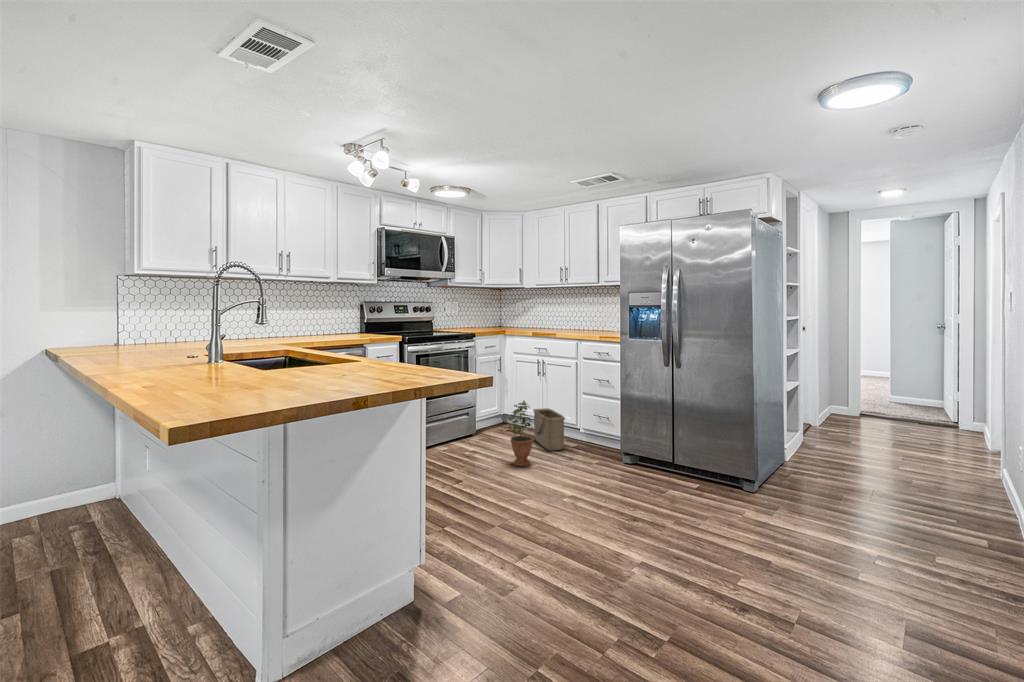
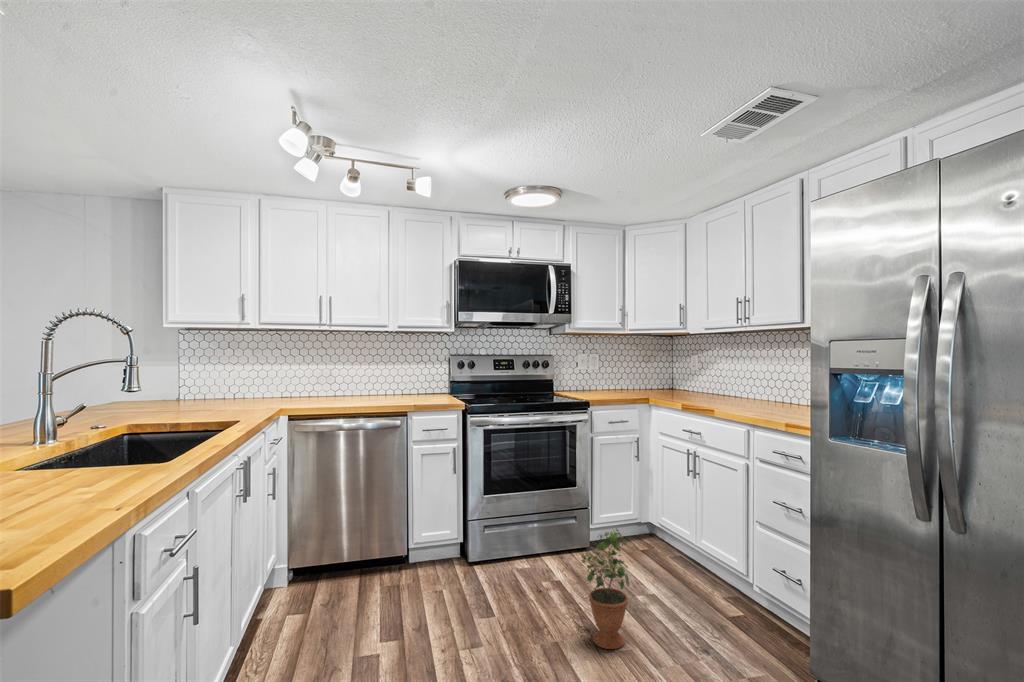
basket: present [533,408,565,450] -> none [669,532,713,621]

